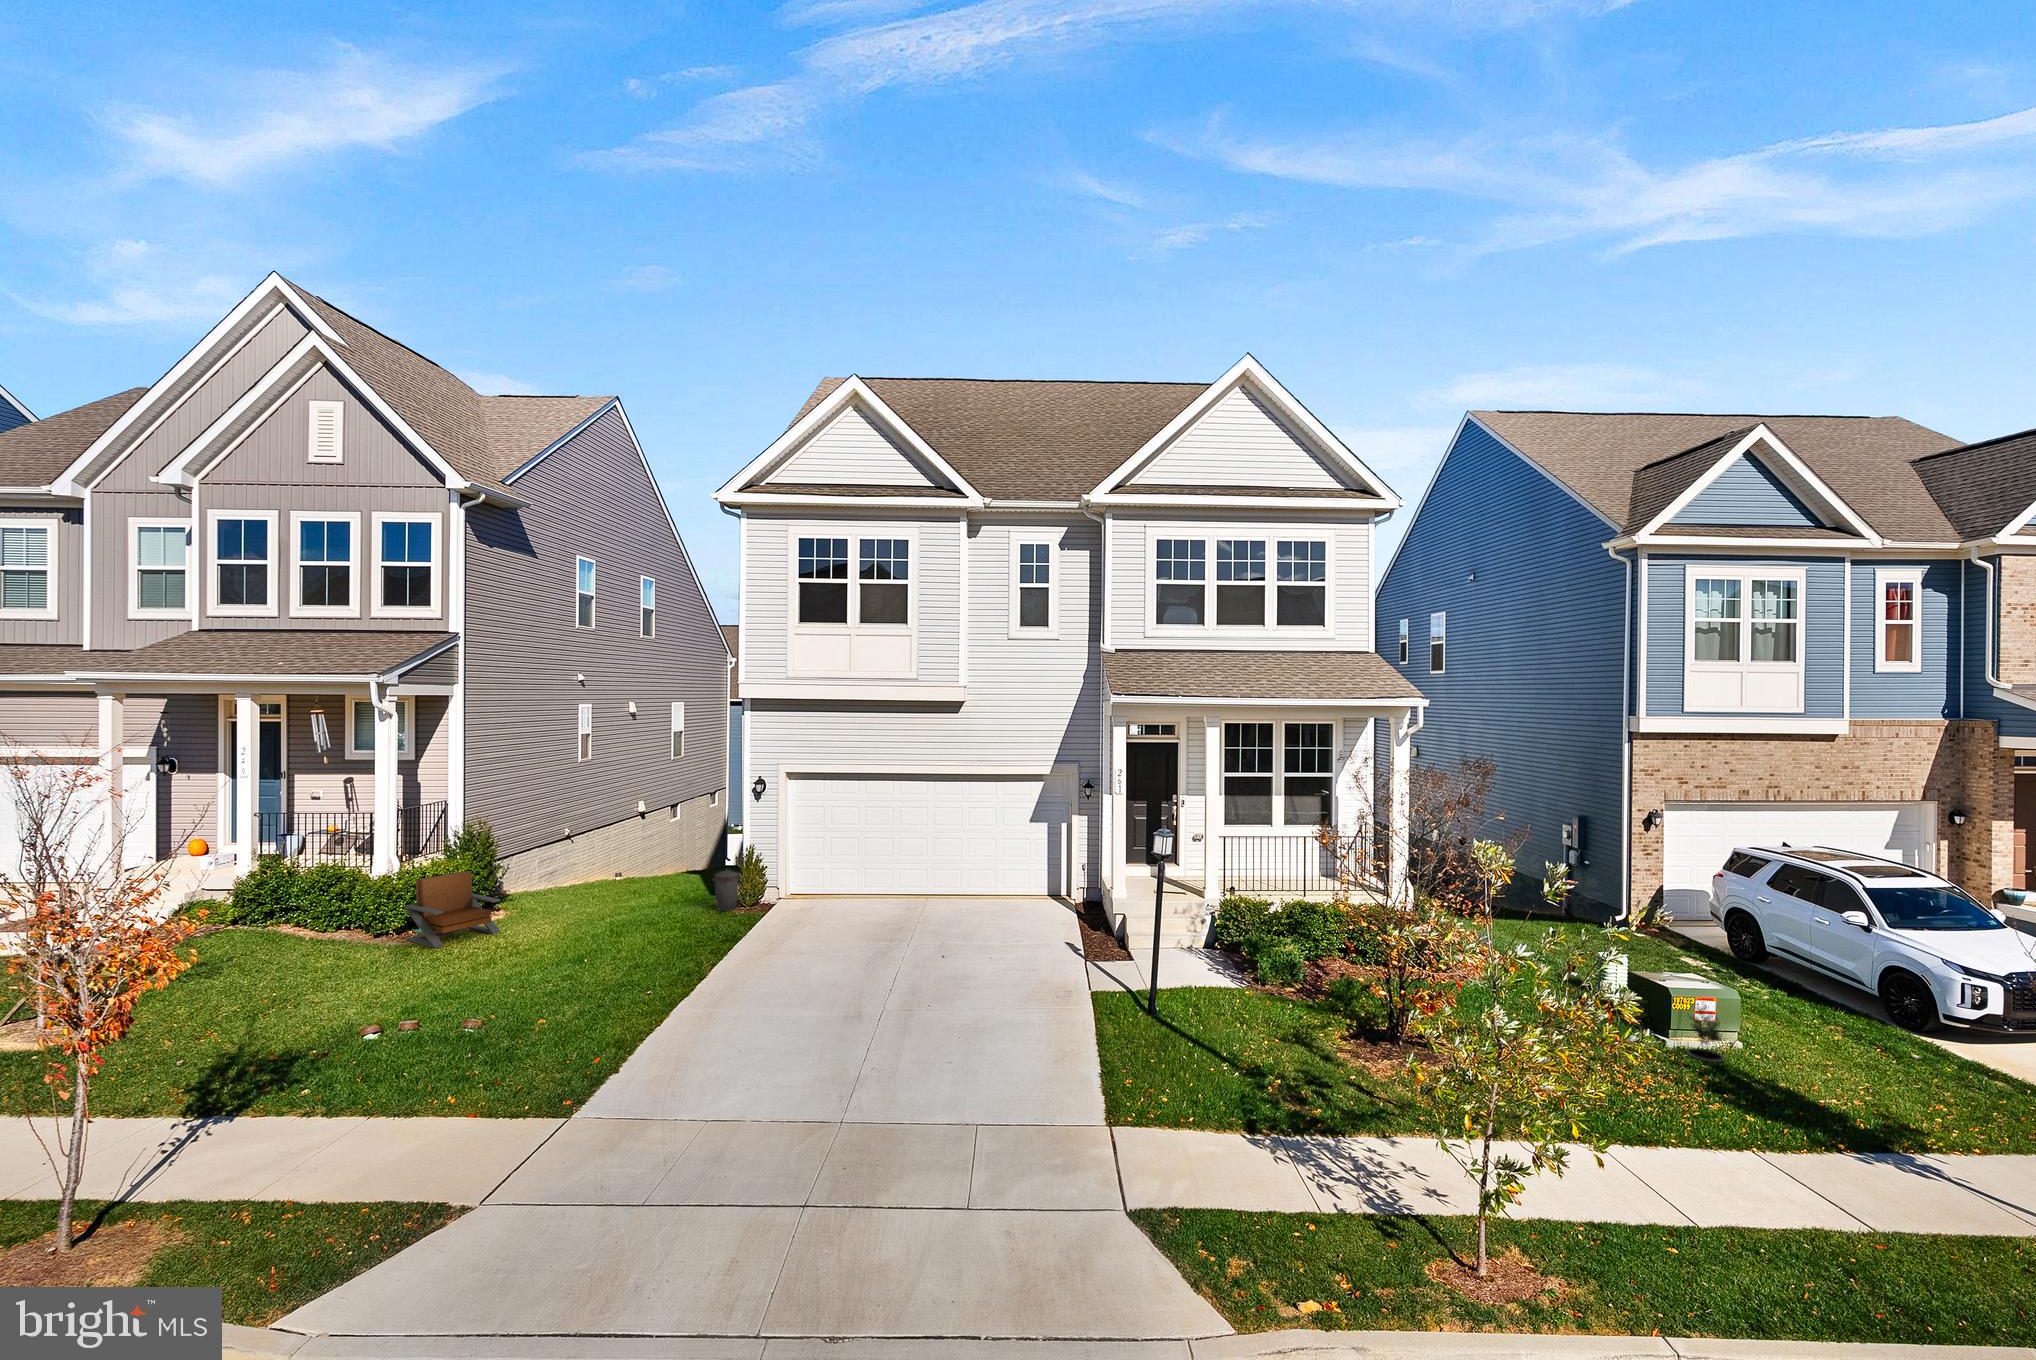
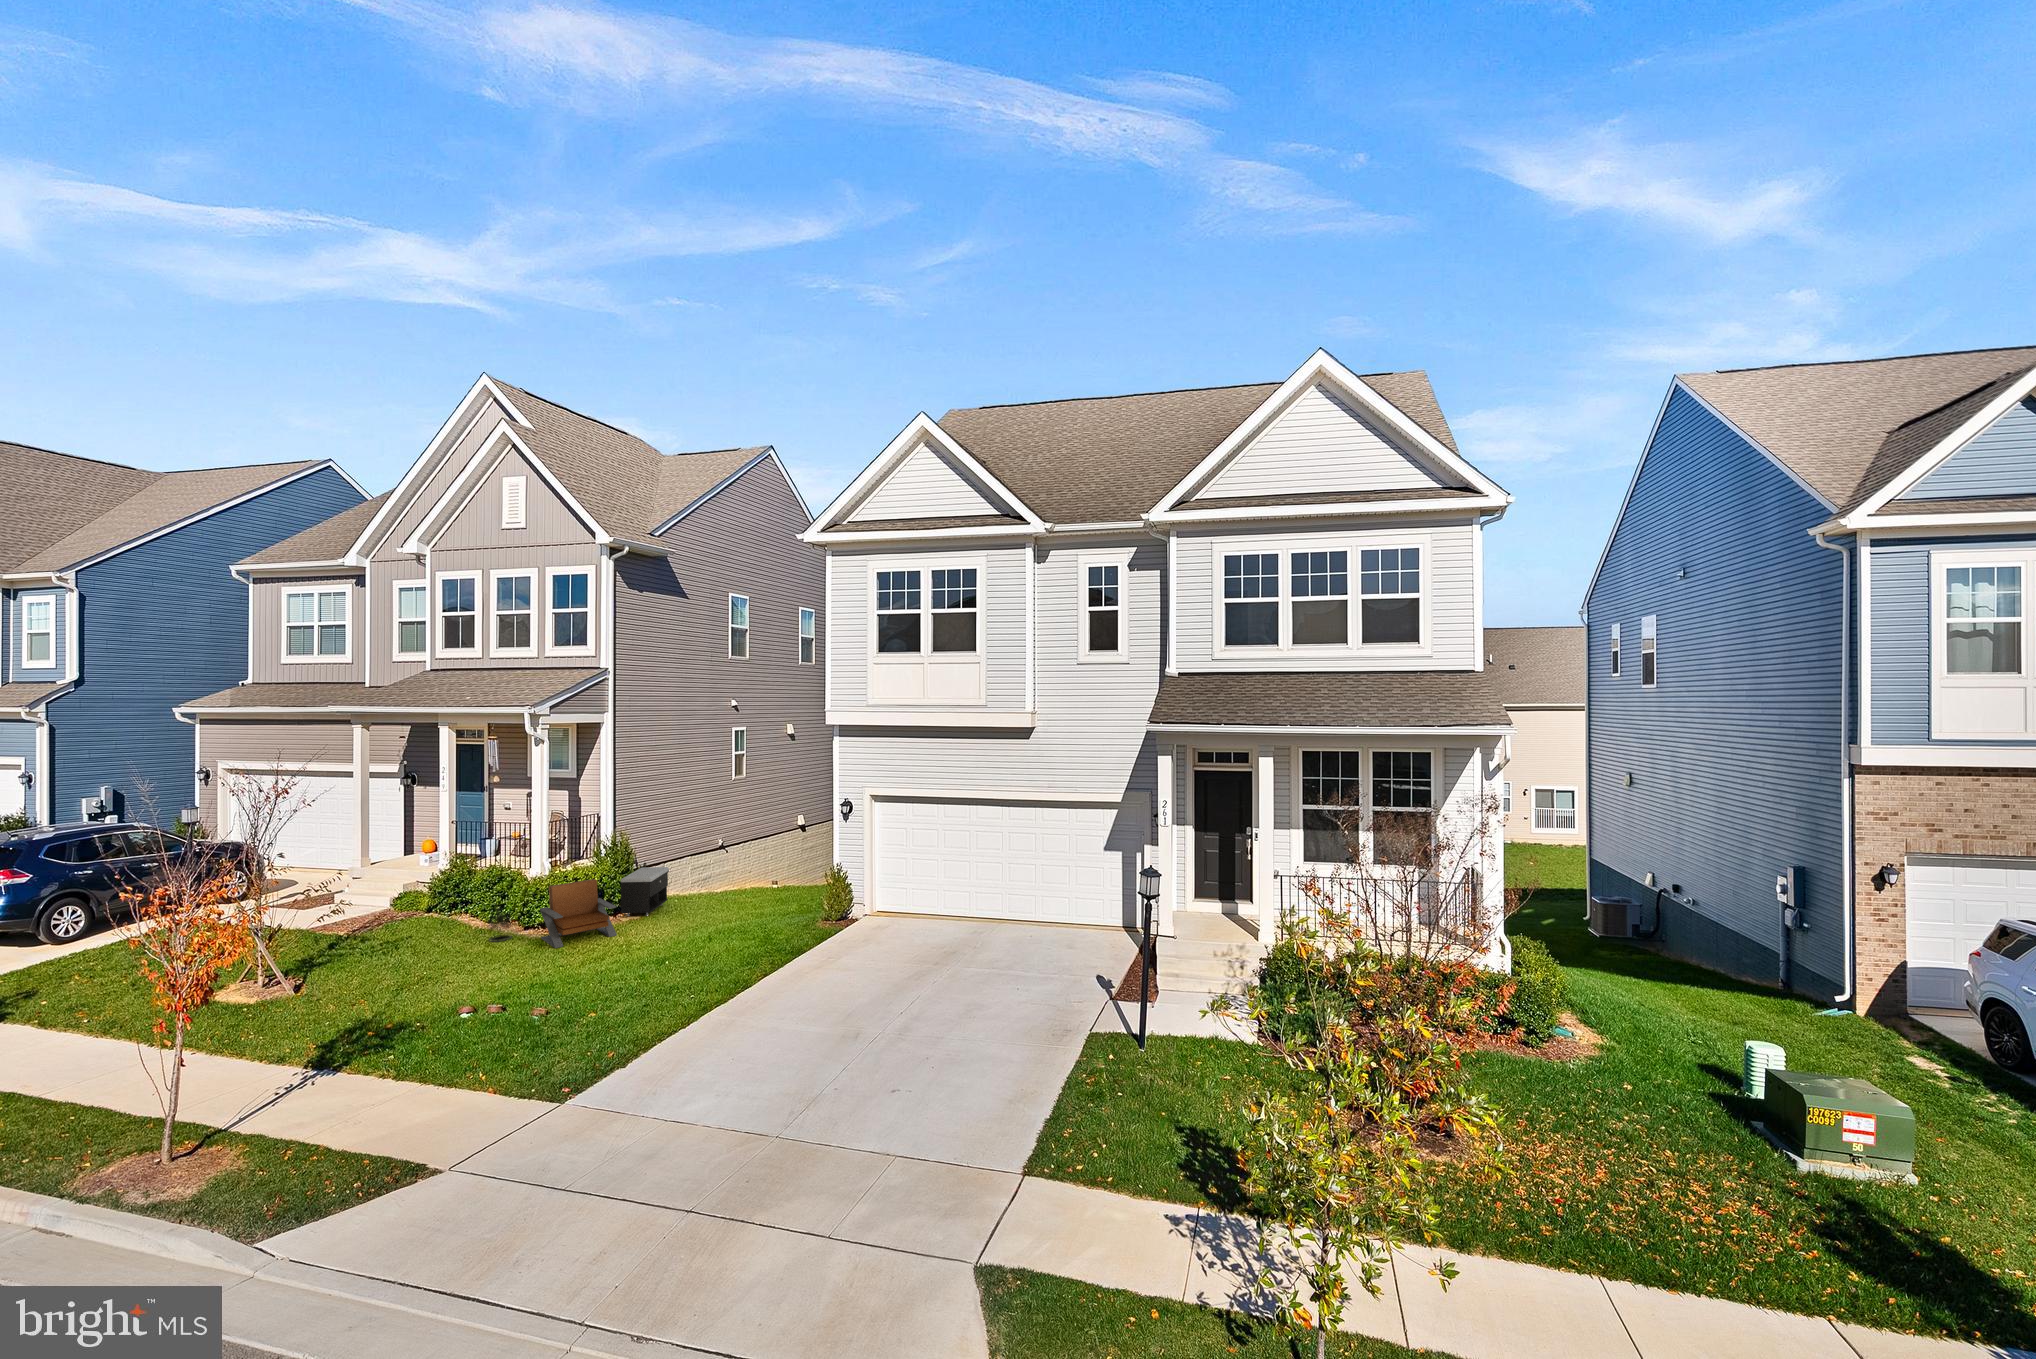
storage bench: none [489,859,536,914] -> present [621,867,669,916]
trash can: present [713,869,740,911] -> none [803,885,829,925]
potted tree: present [1687,1004,1725,1062] -> present [488,907,513,942]

